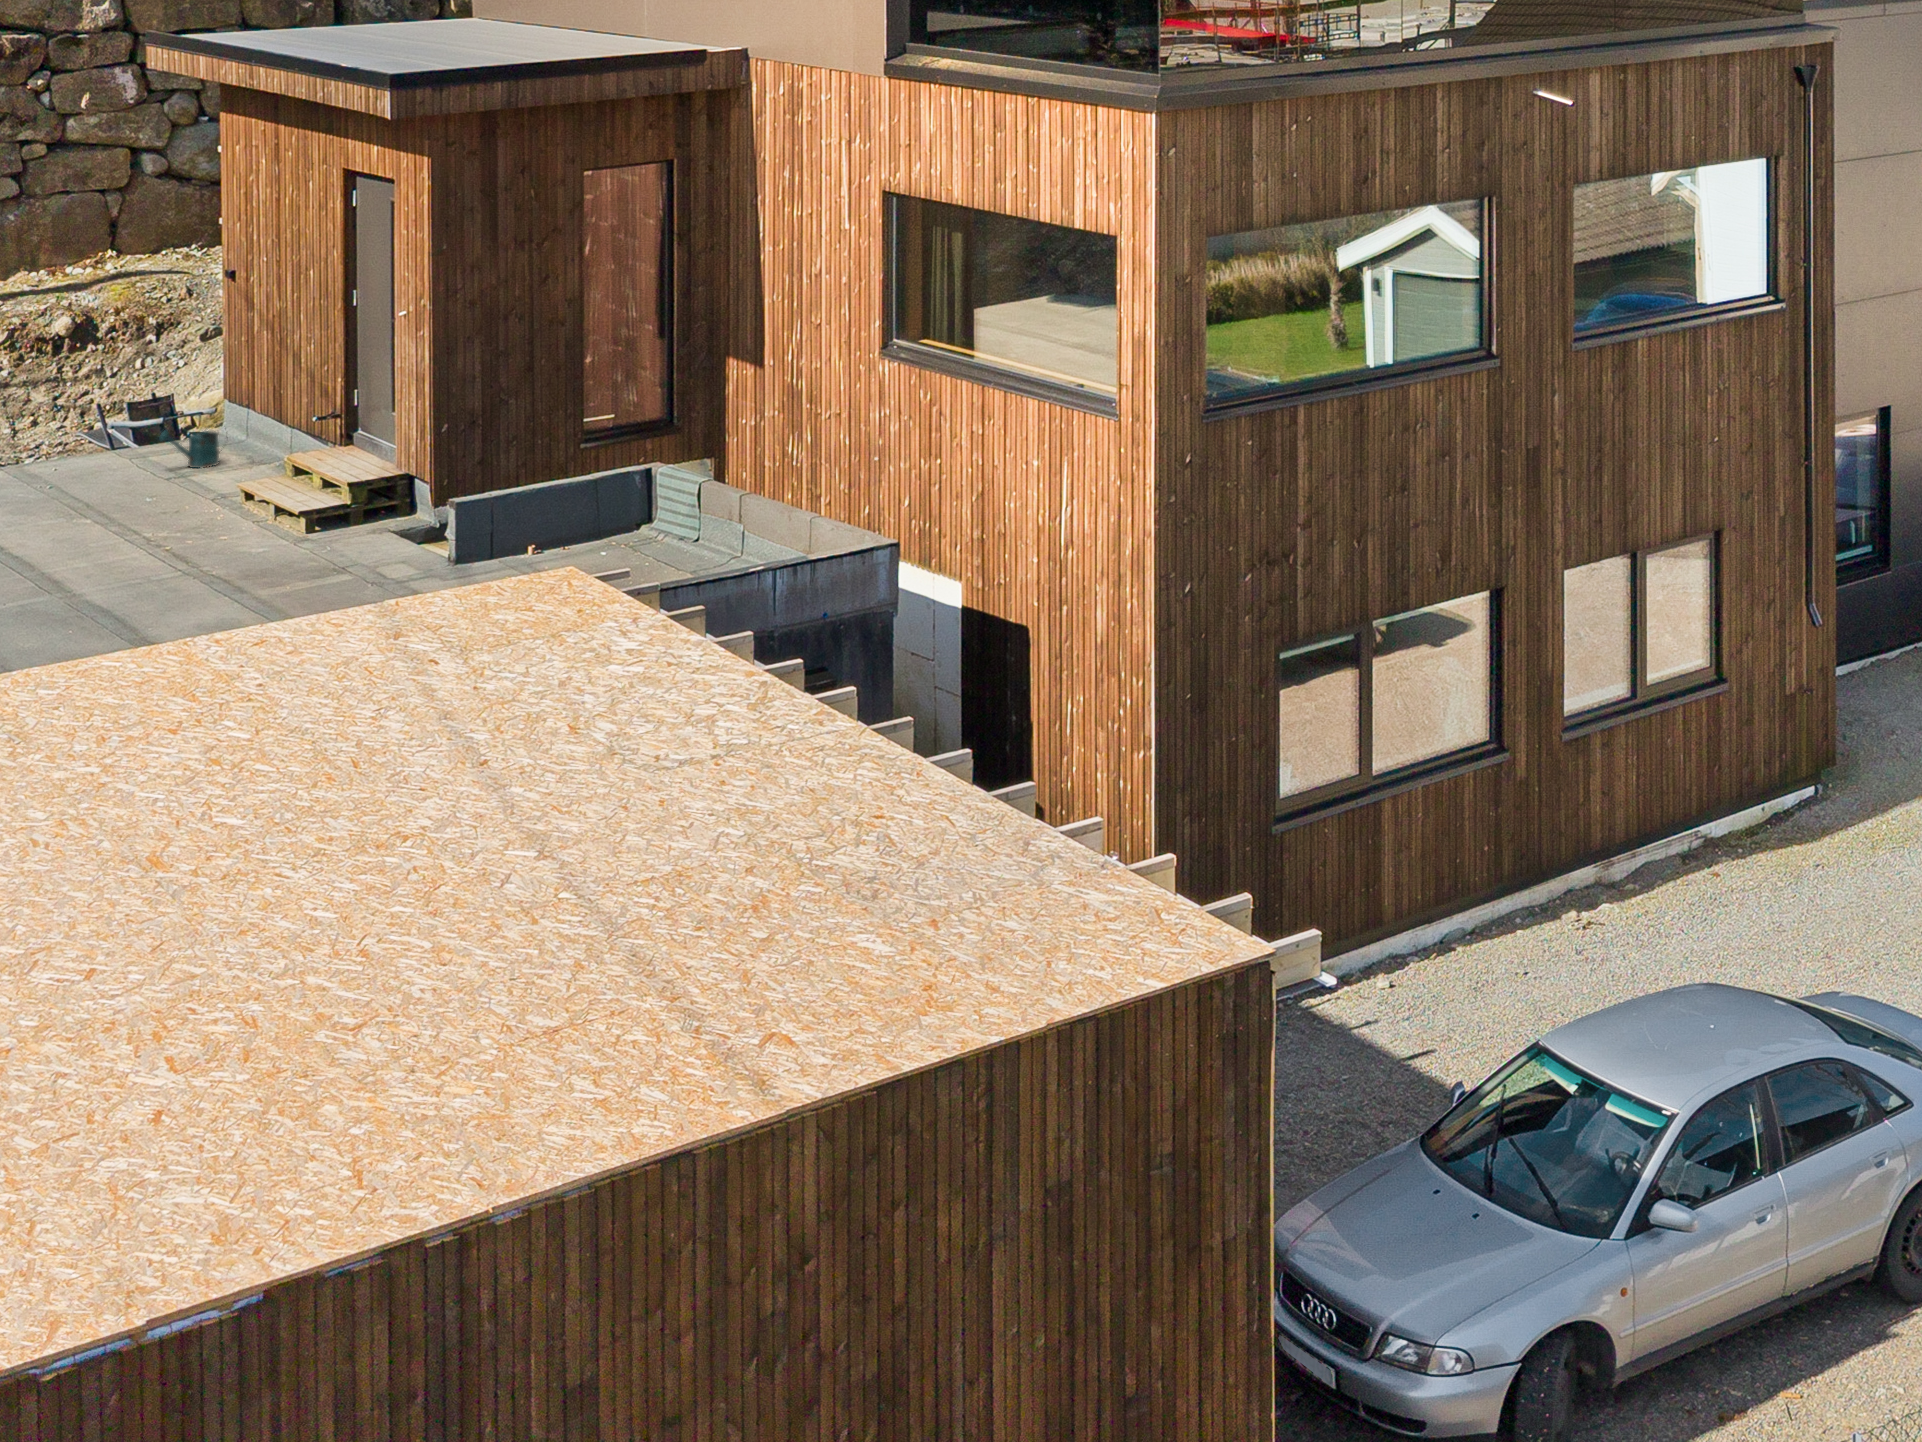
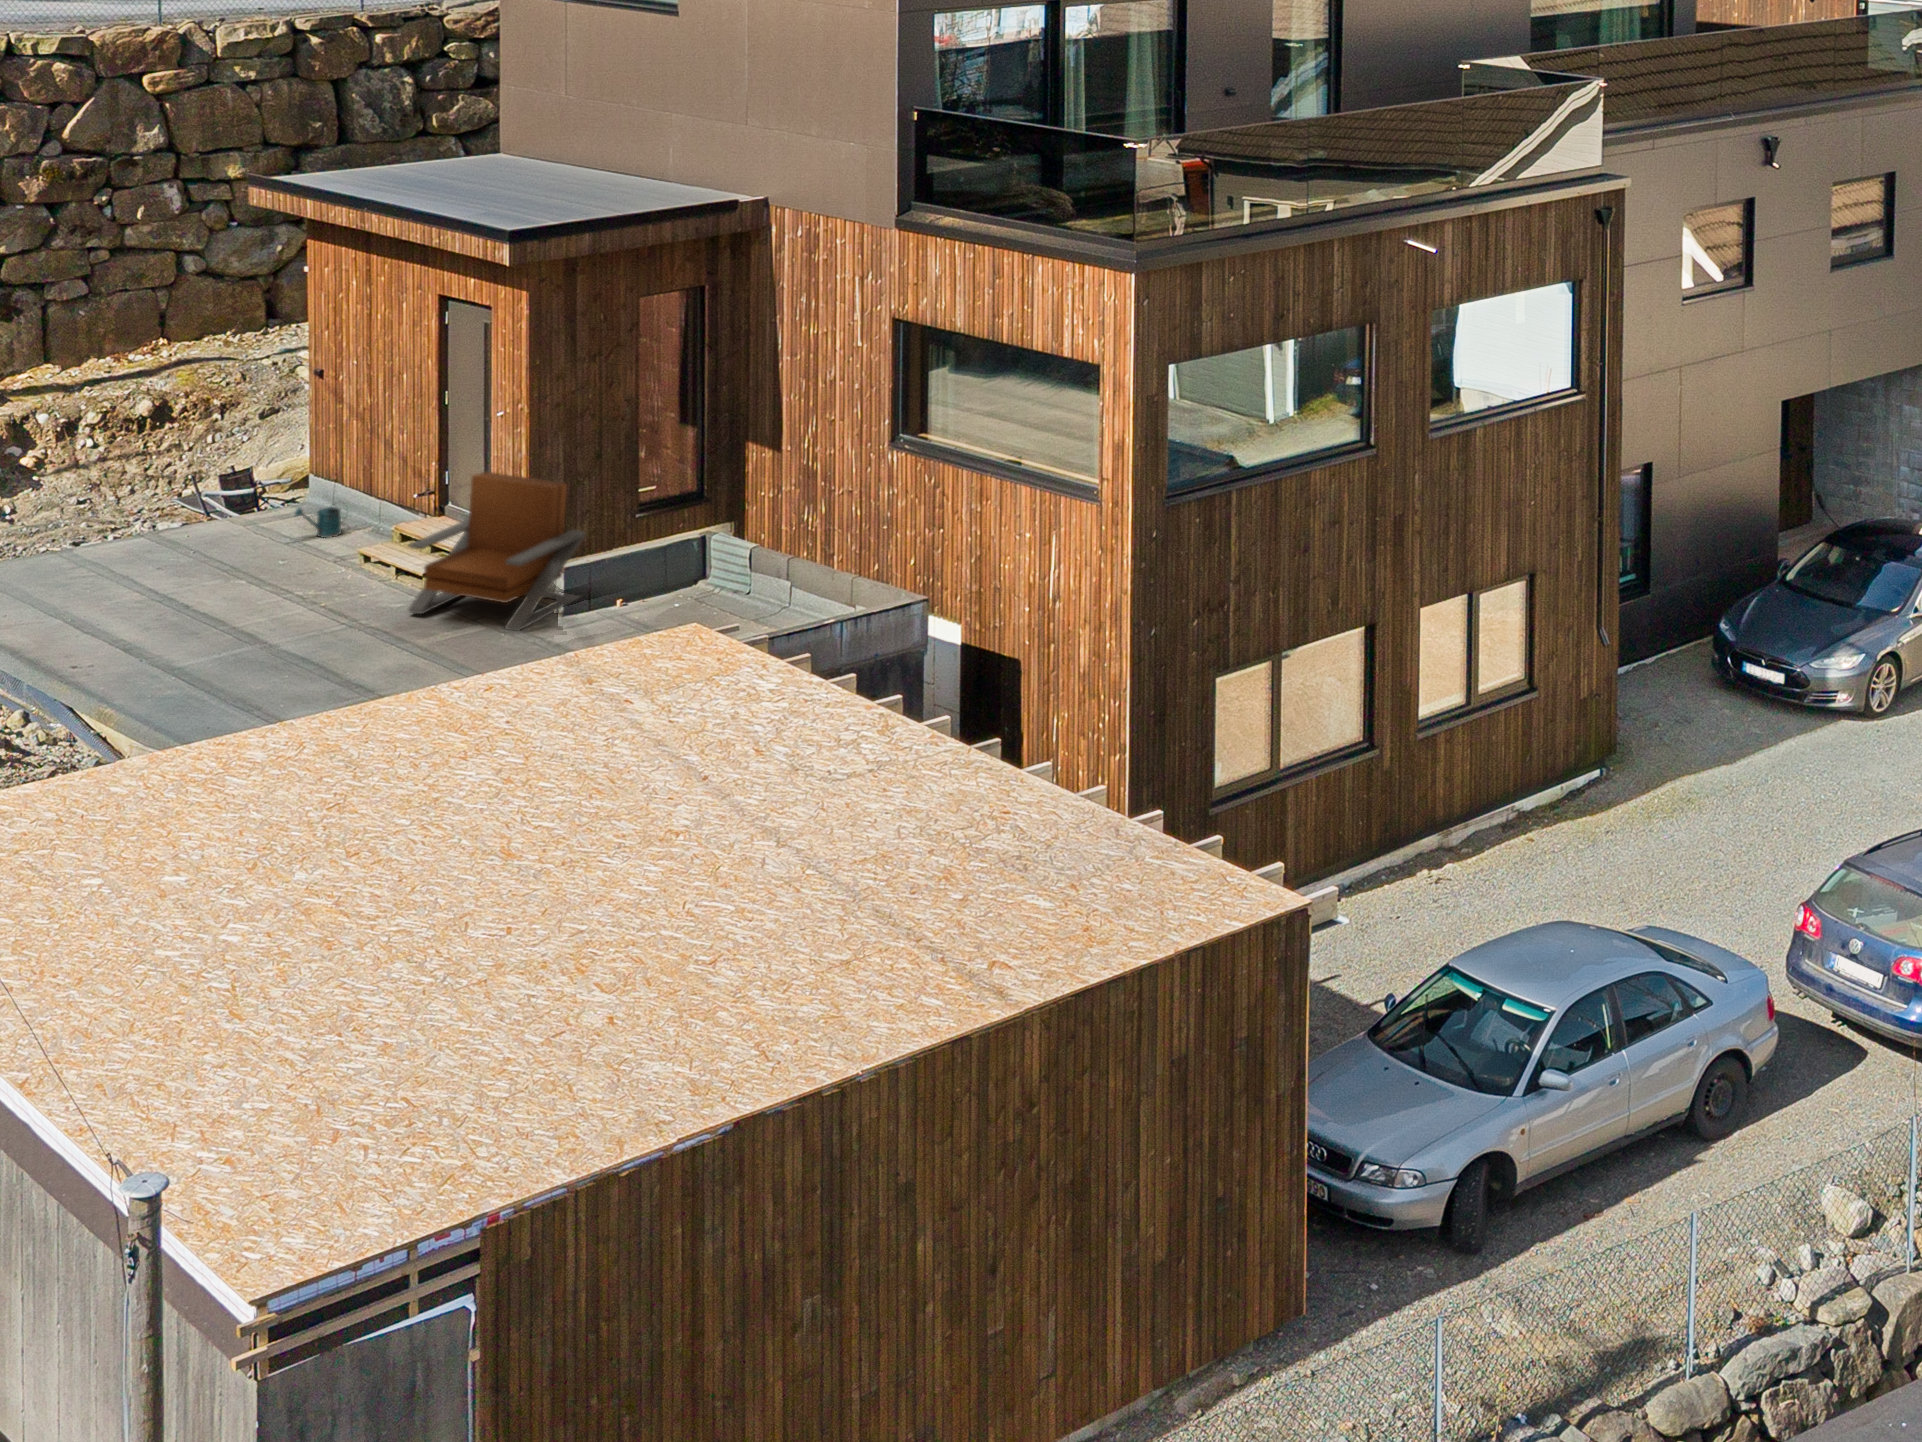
lounge chair: none [248,378,479,578] -> present [408,471,585,631]

